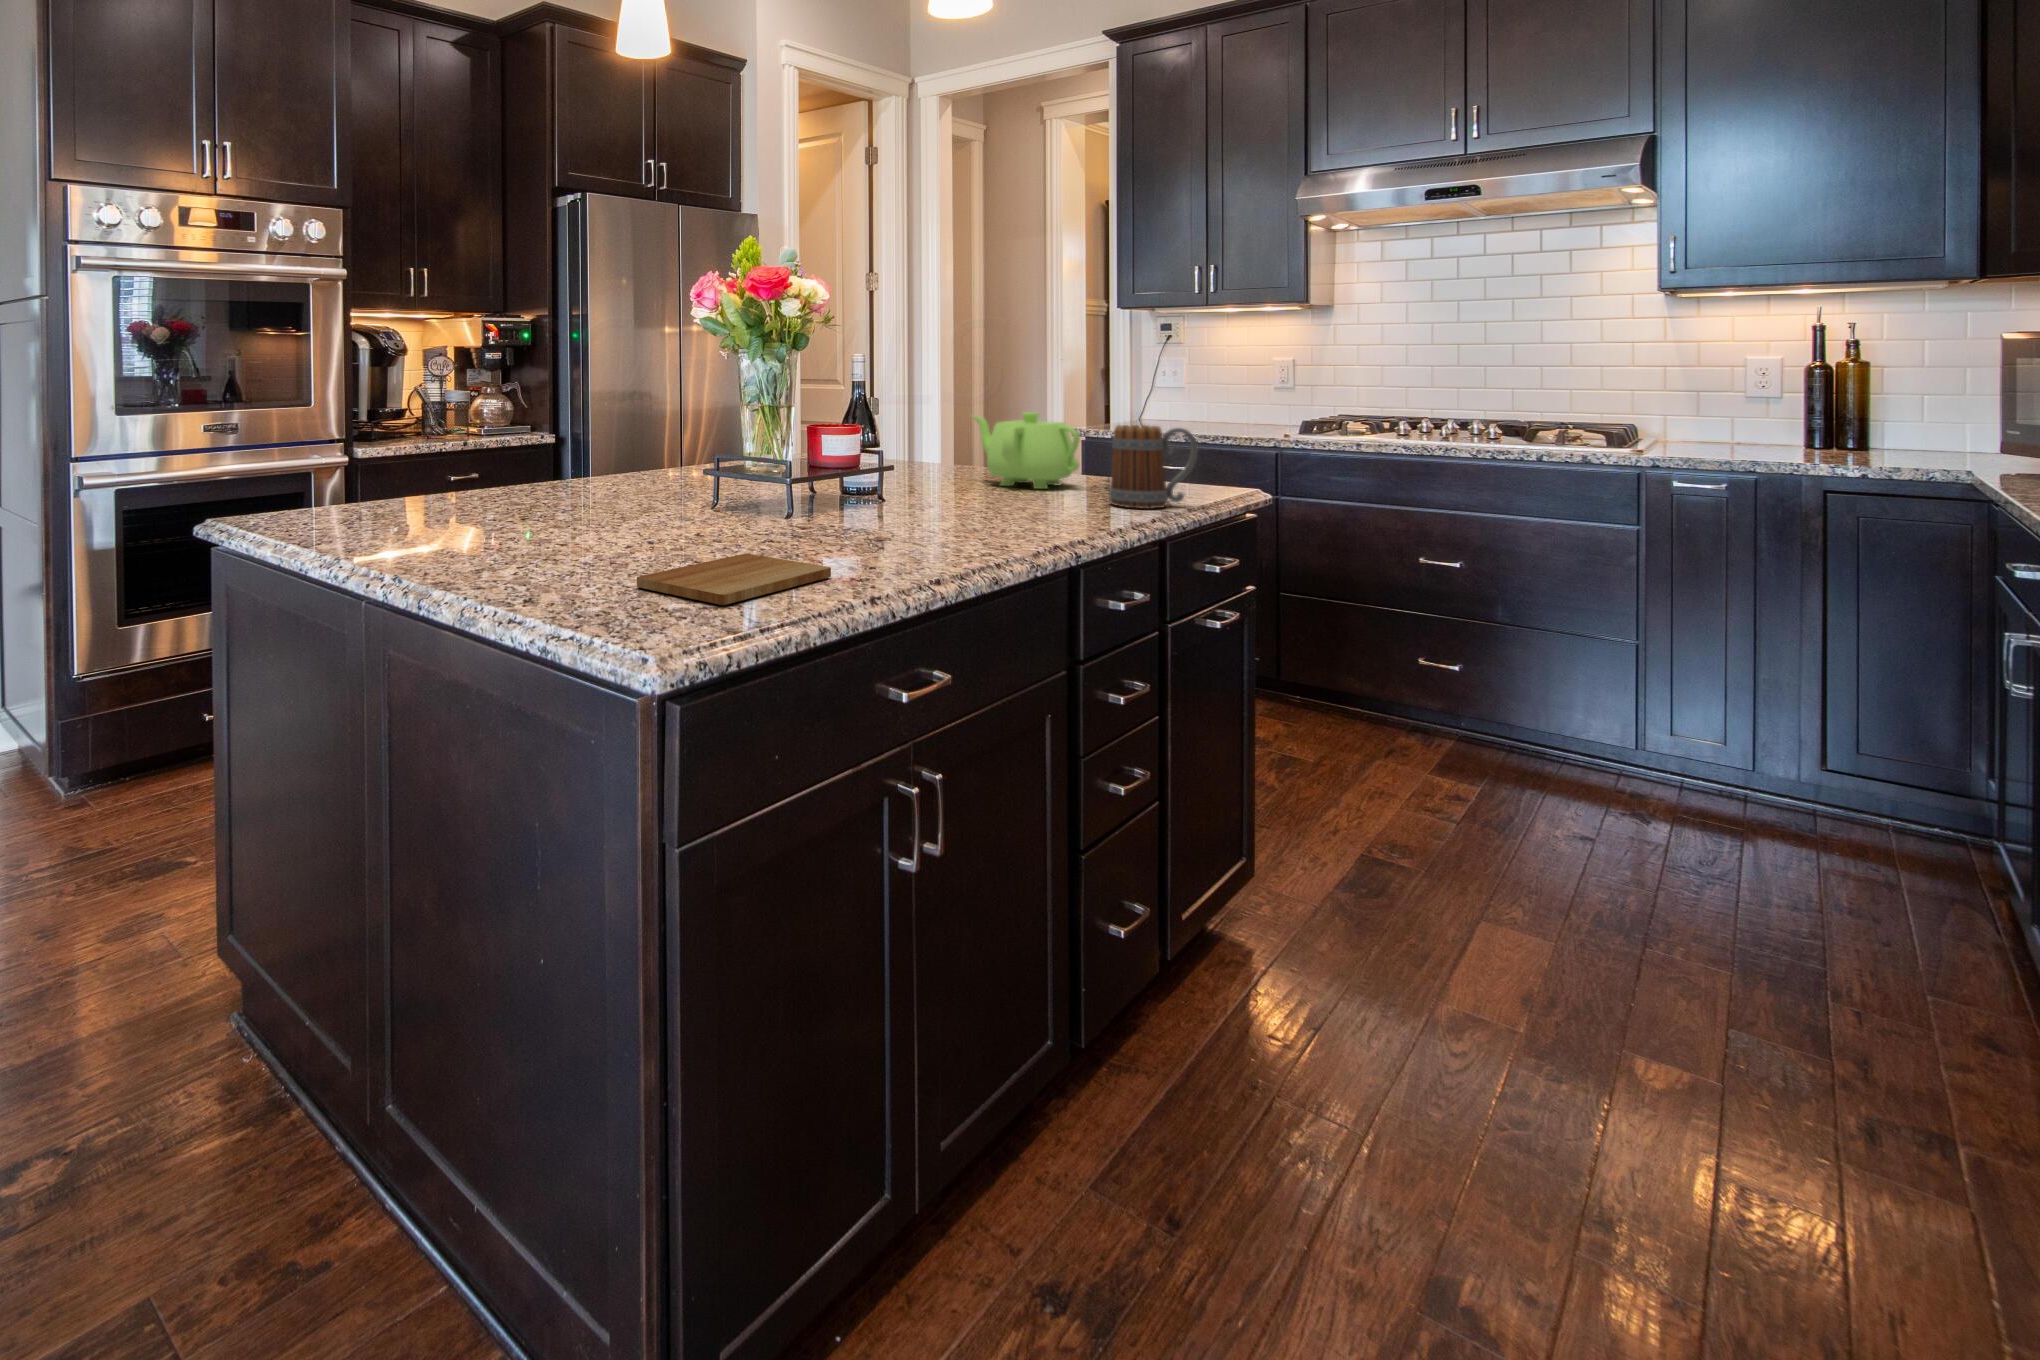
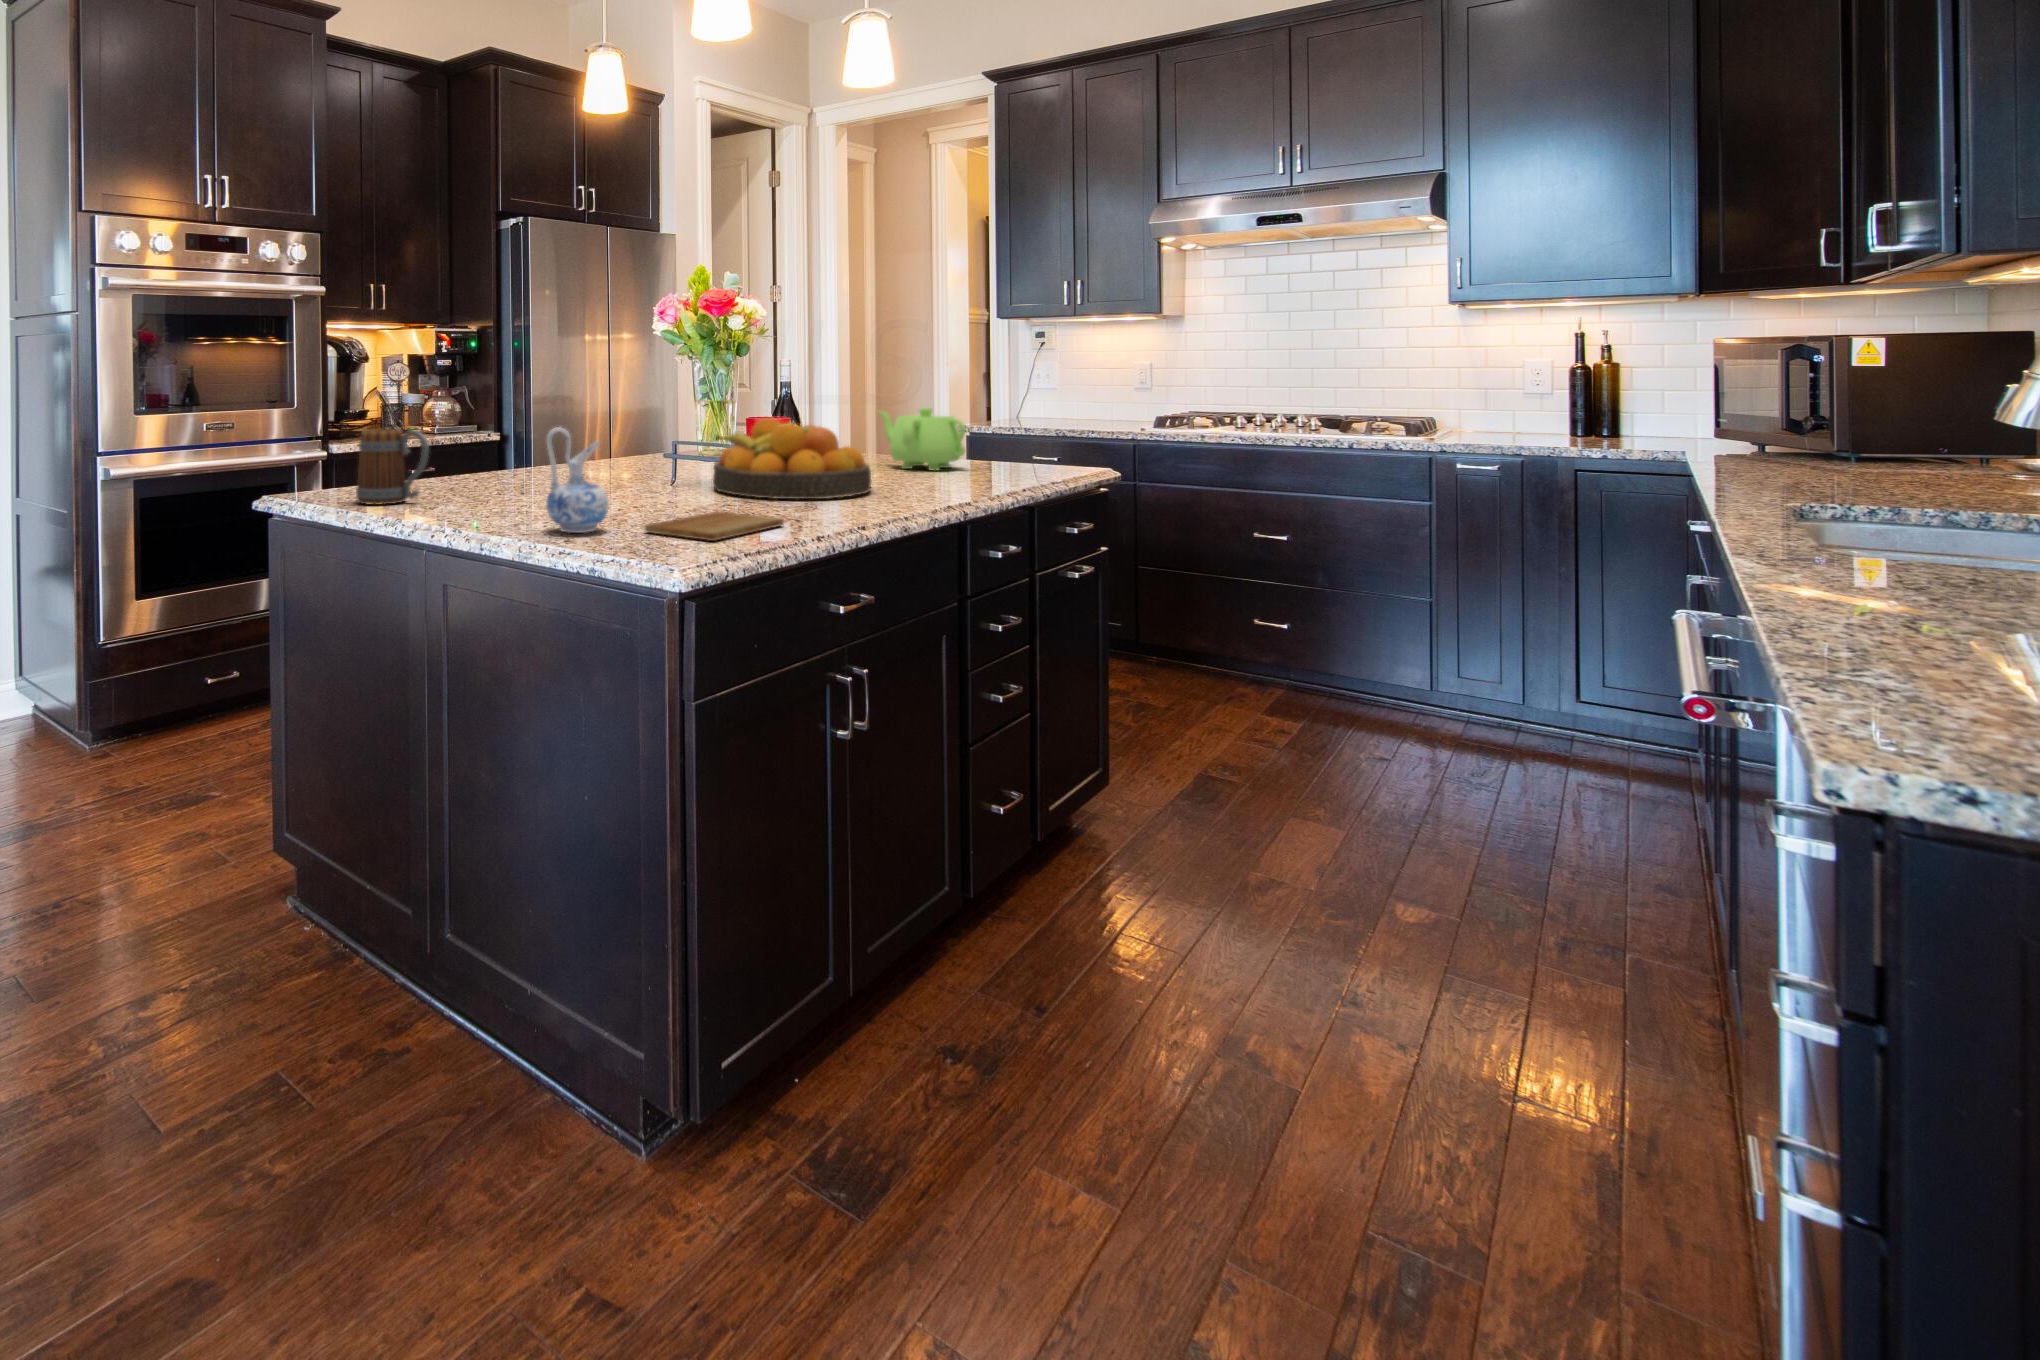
mug: present [1108,425,1197,509] -> present [356,429,429,505]
fruit bowl: none [759,426,959,532] -> present [713,418,871,499]
ceramic pitcher: none [504,443,590,587] -> present [546,427,609,533]

